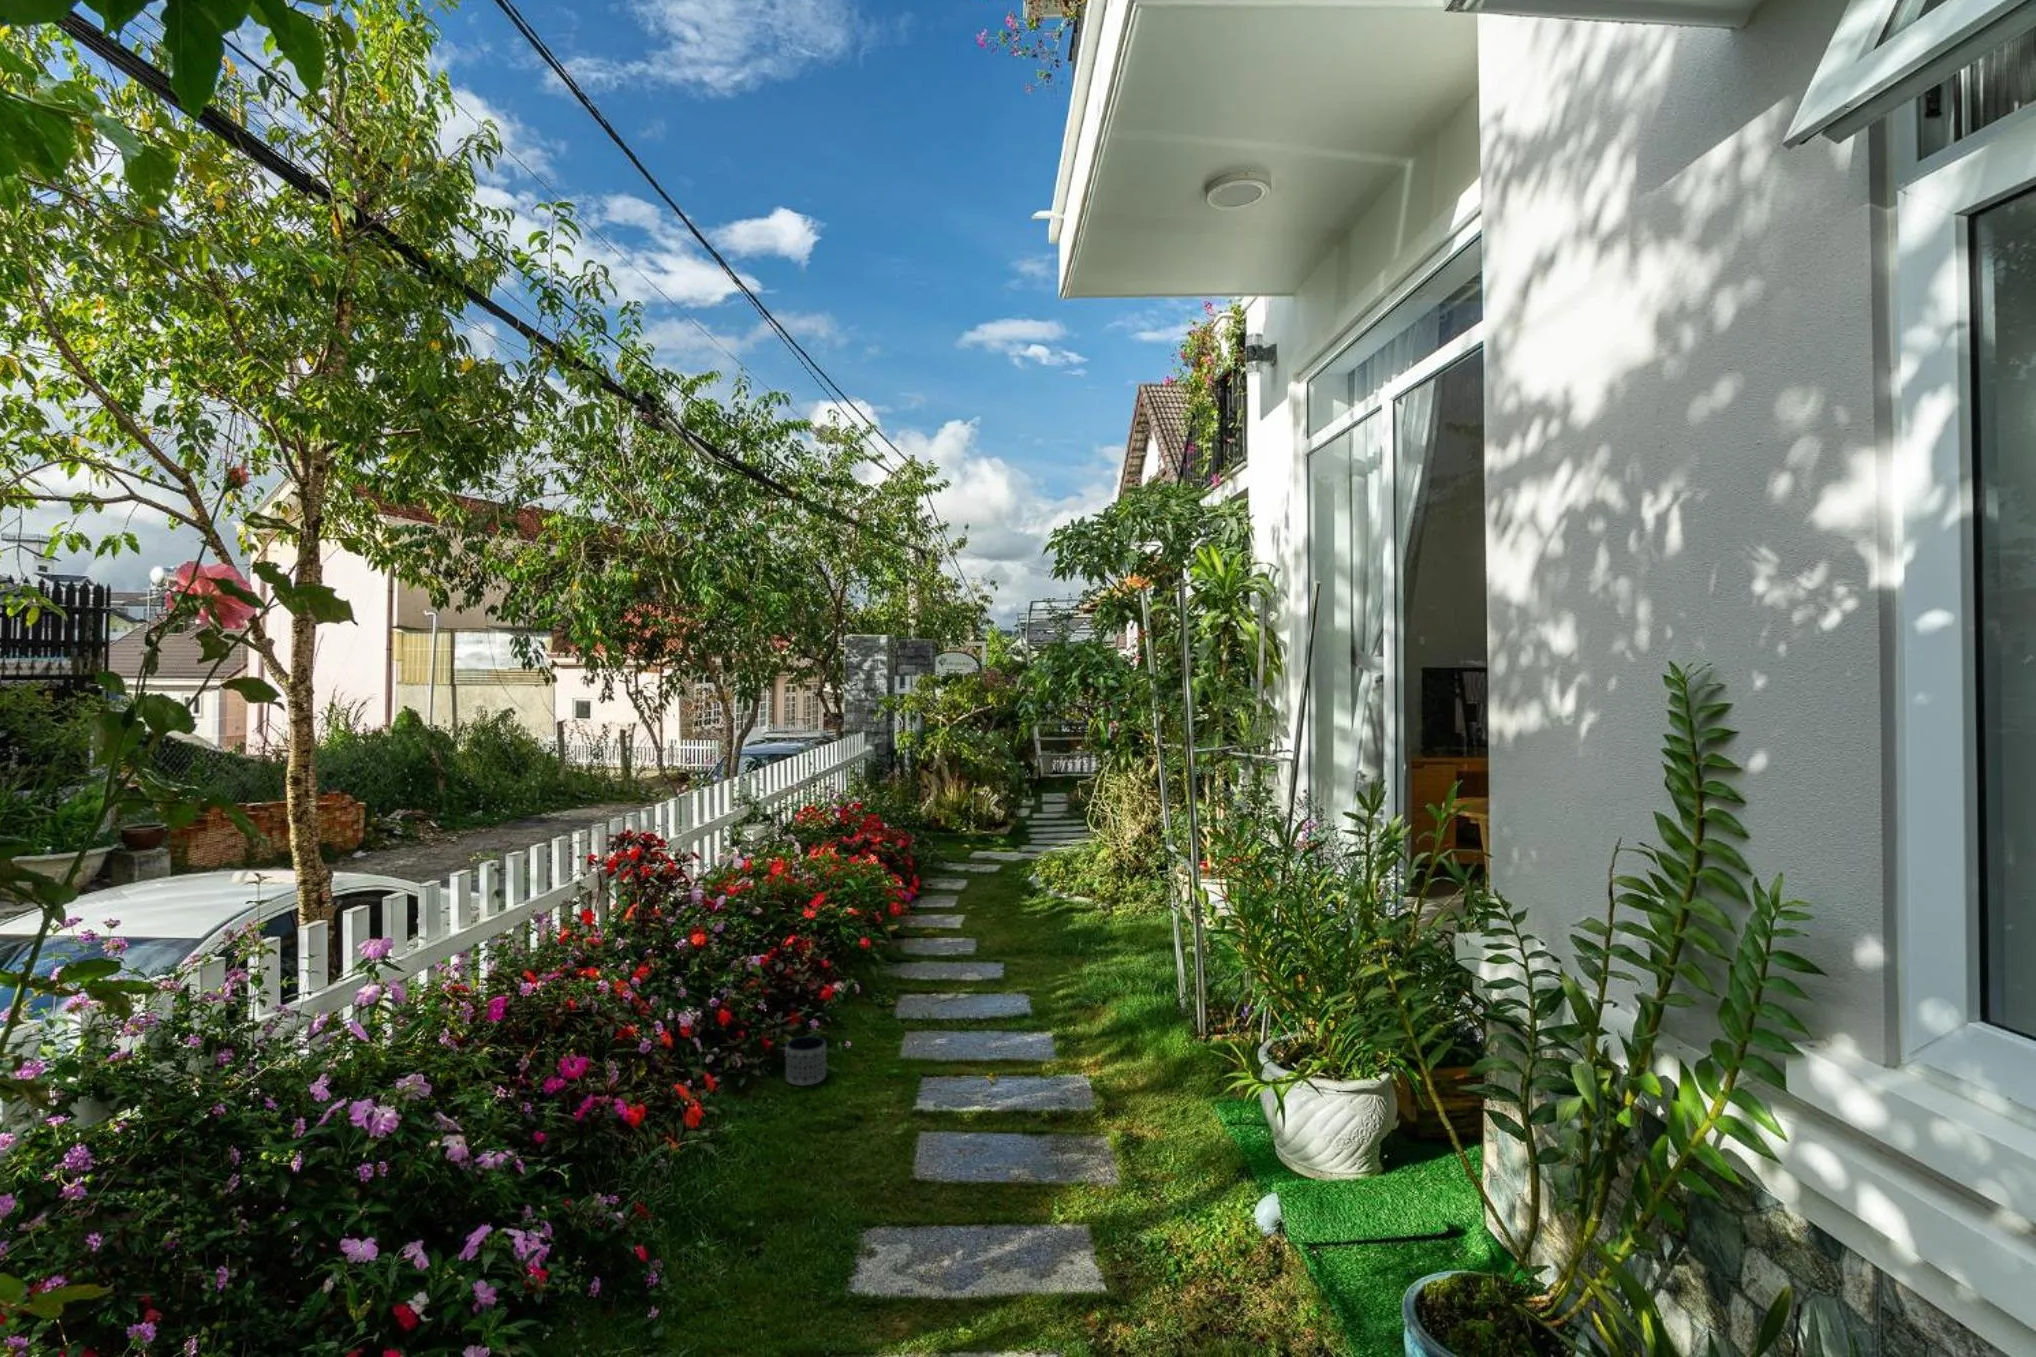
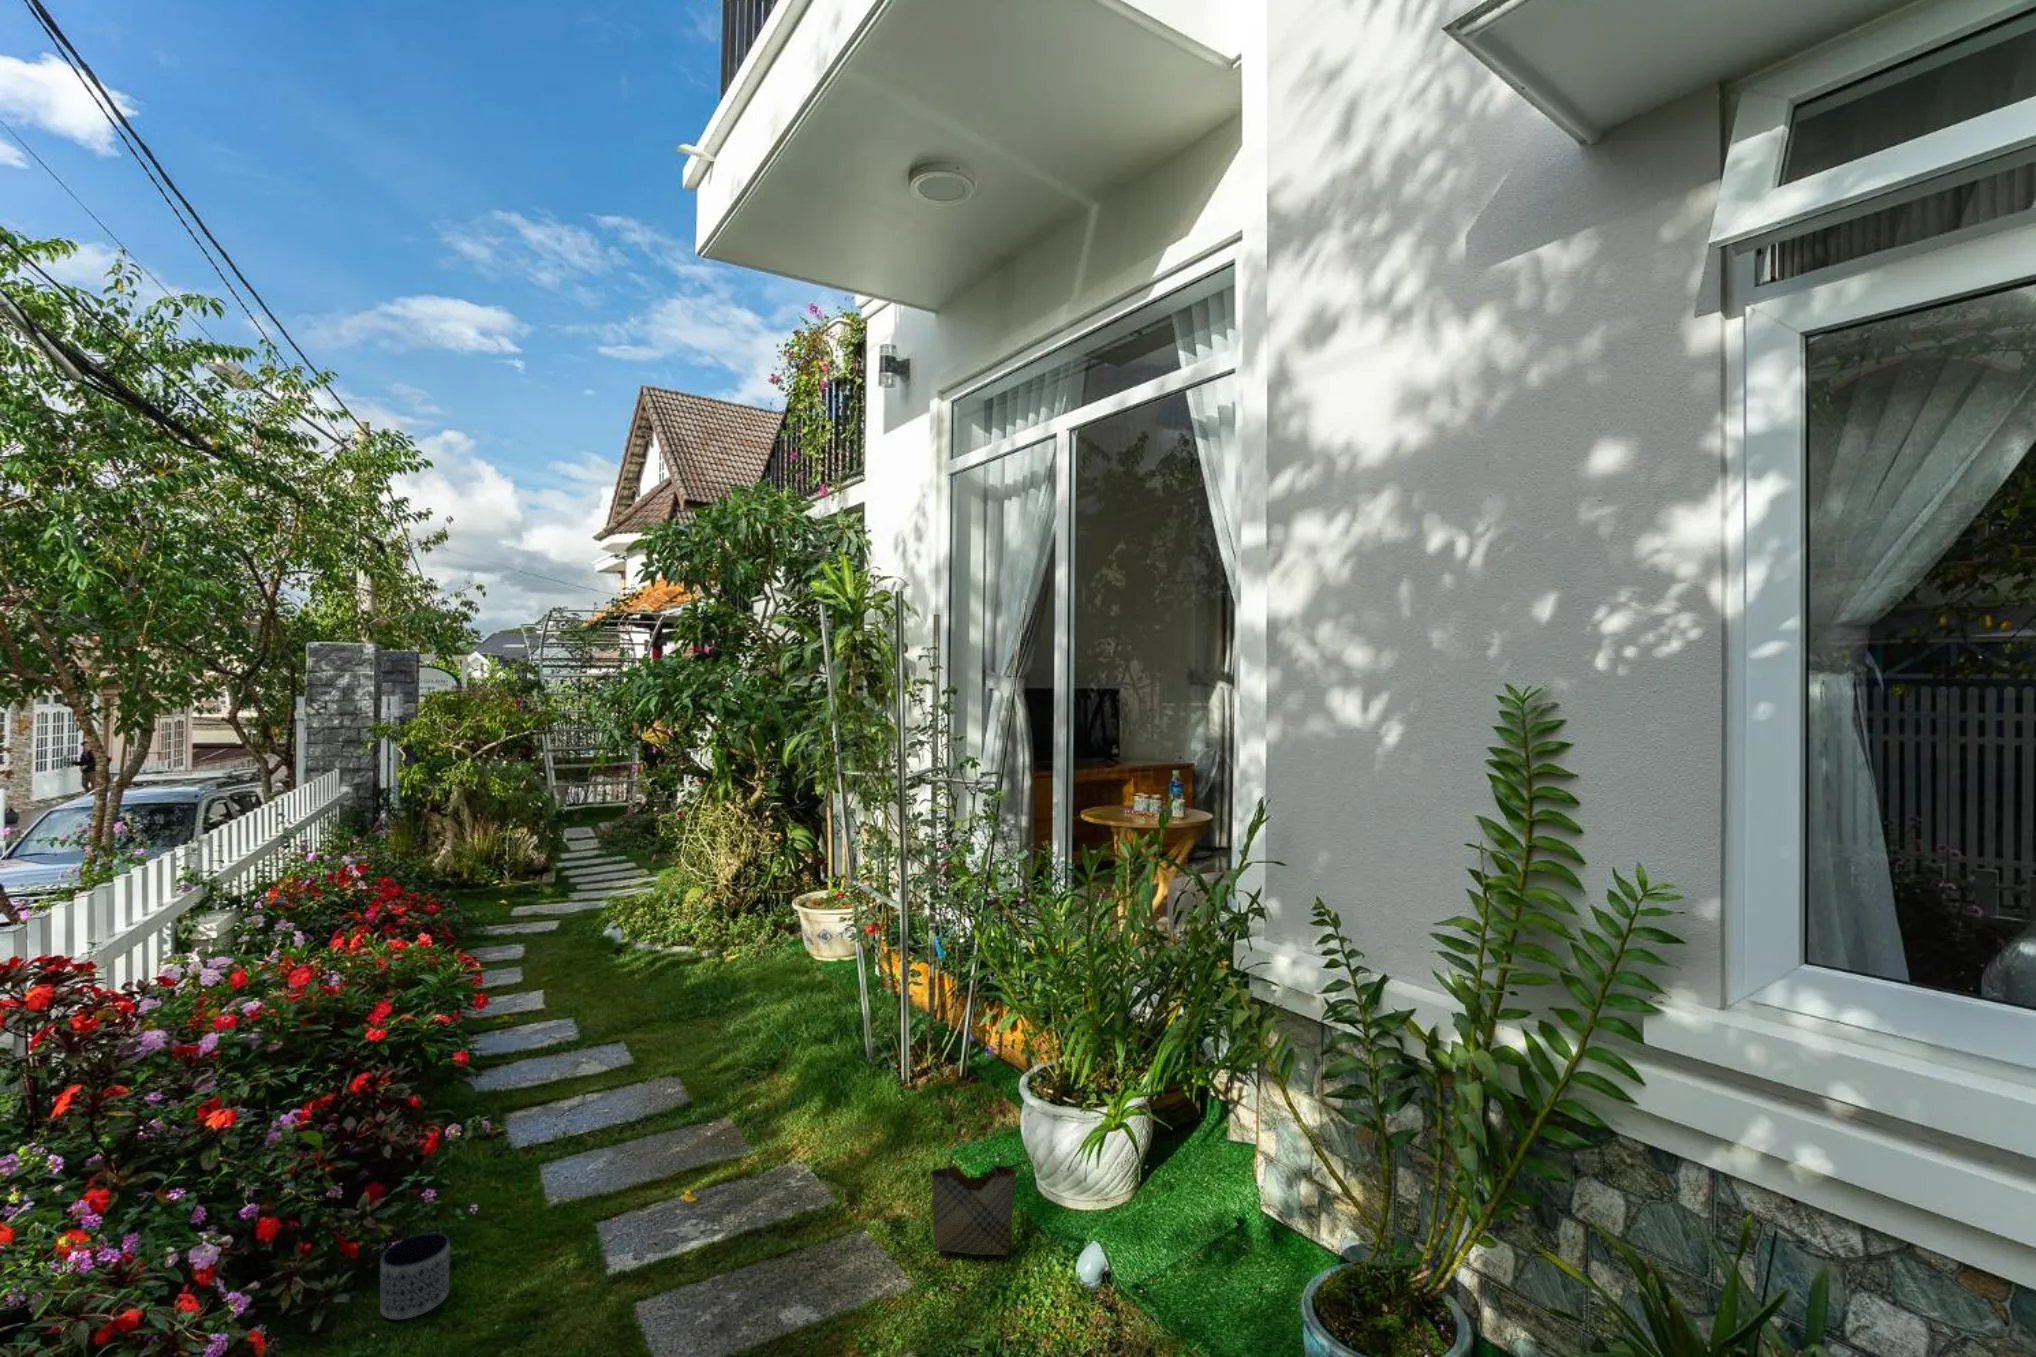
woven basket: none [1137,1037,1209,1152] -> present [930,1119,1017,1255]

